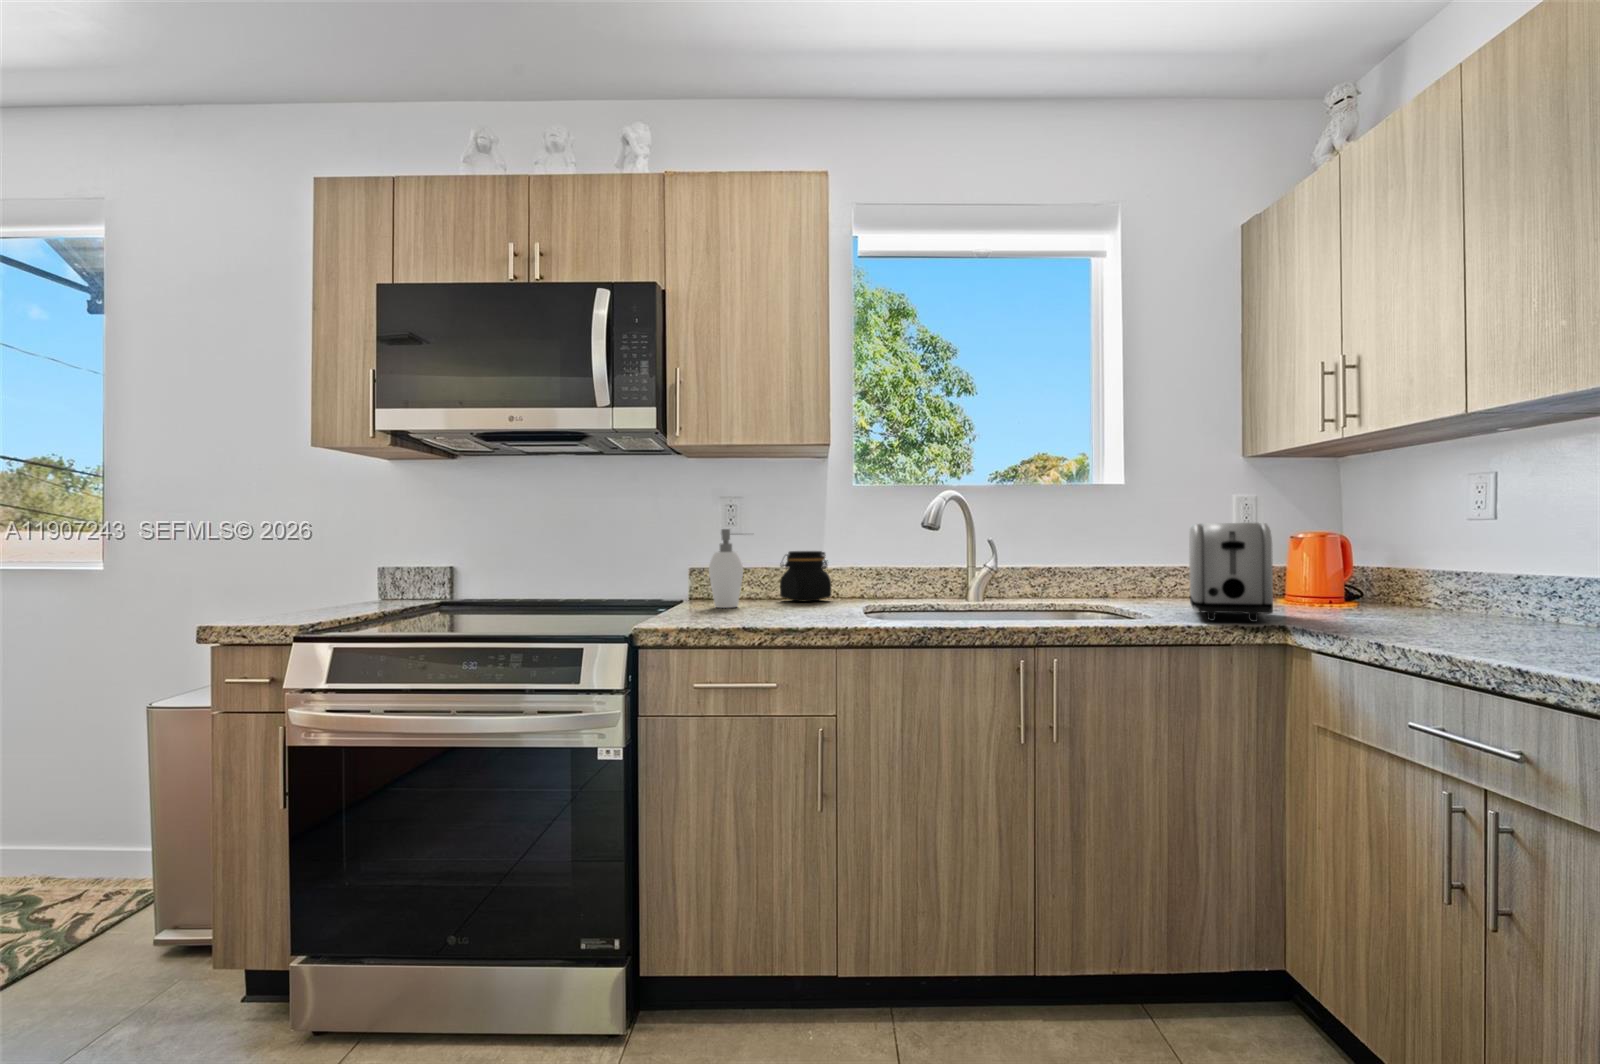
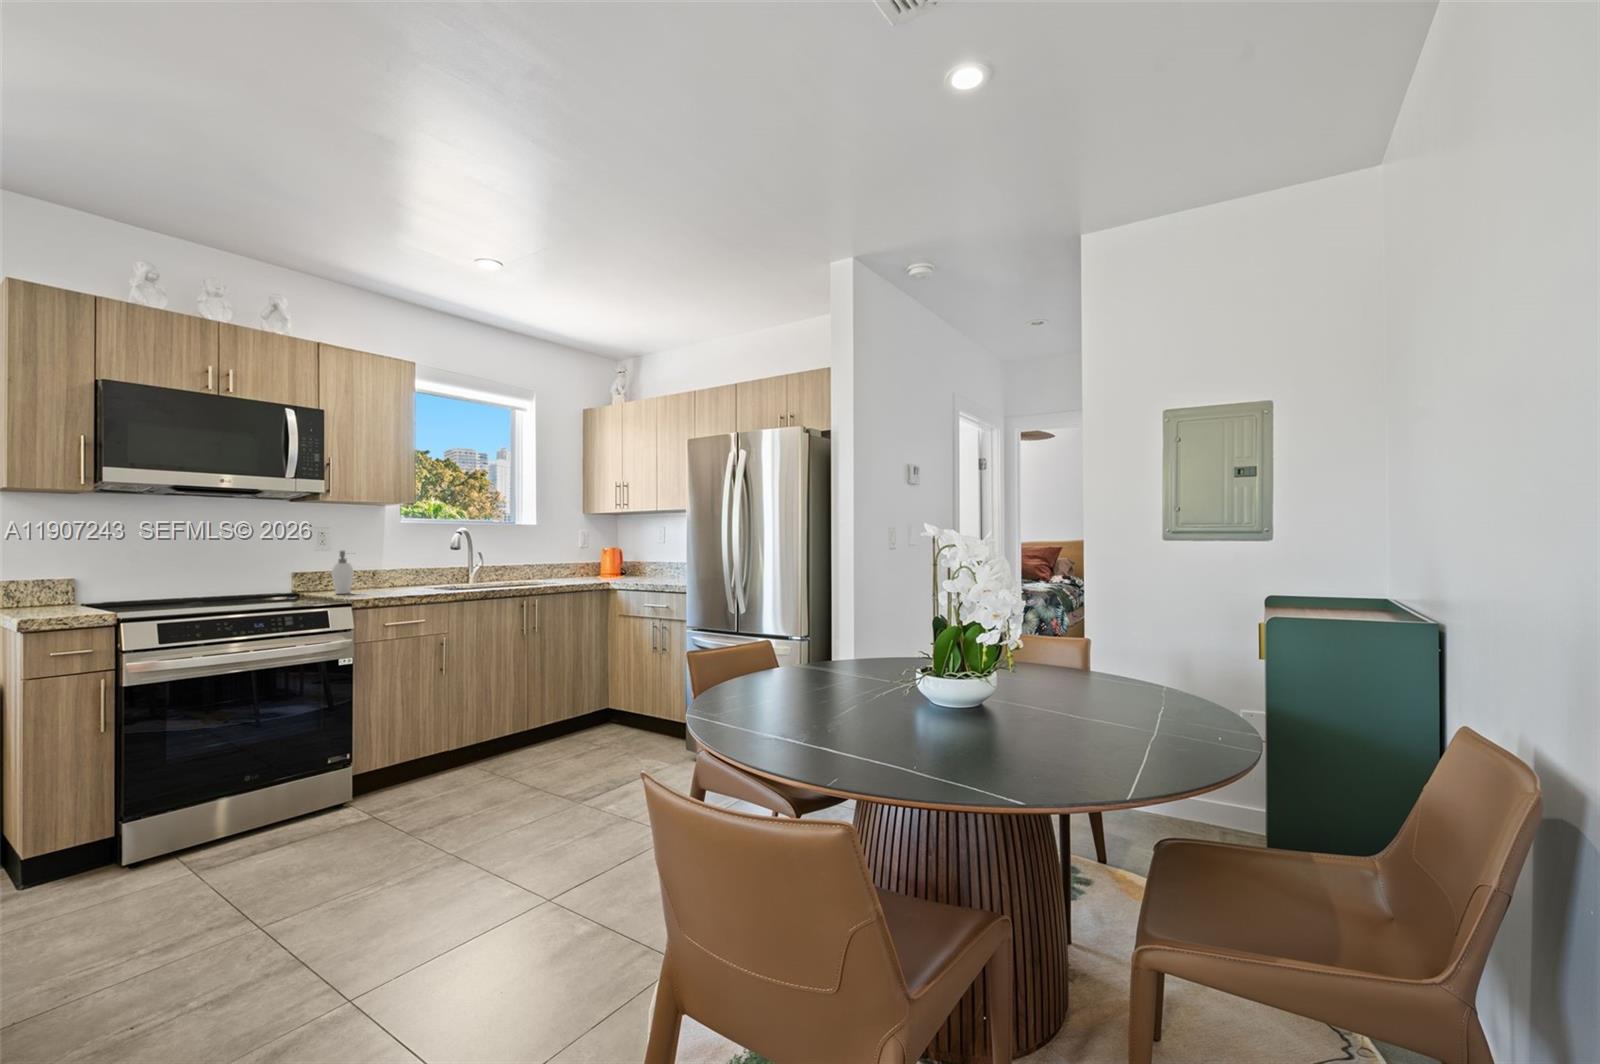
toaster: present [1189,523,1273,622] -> none [574,544,610,582]
jar: present [780,551,831,601] -> none [359,562,392,589]

